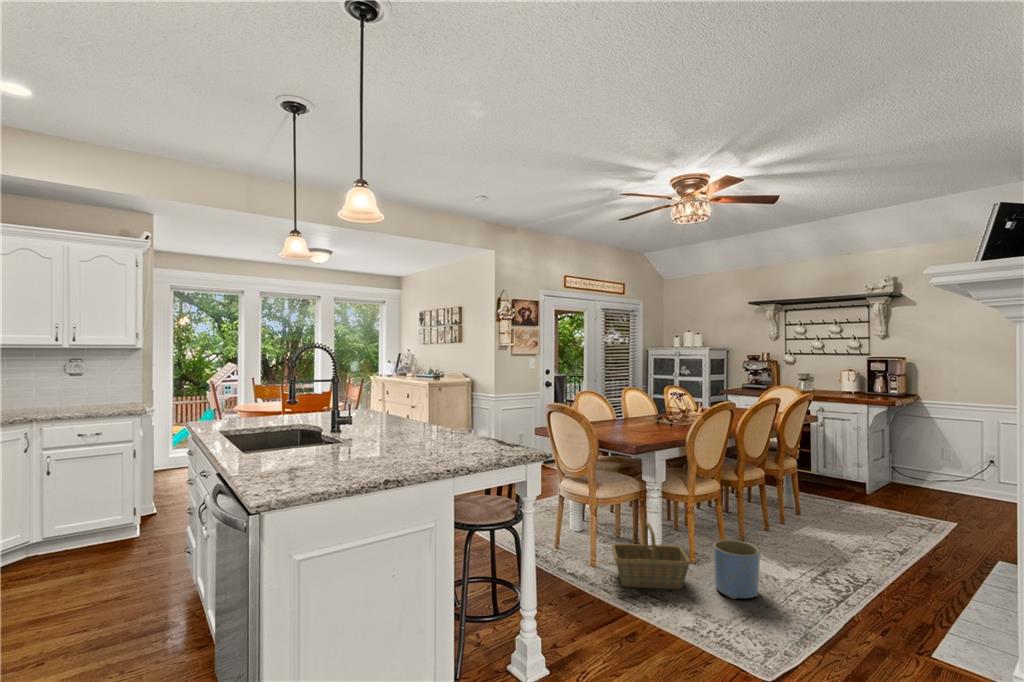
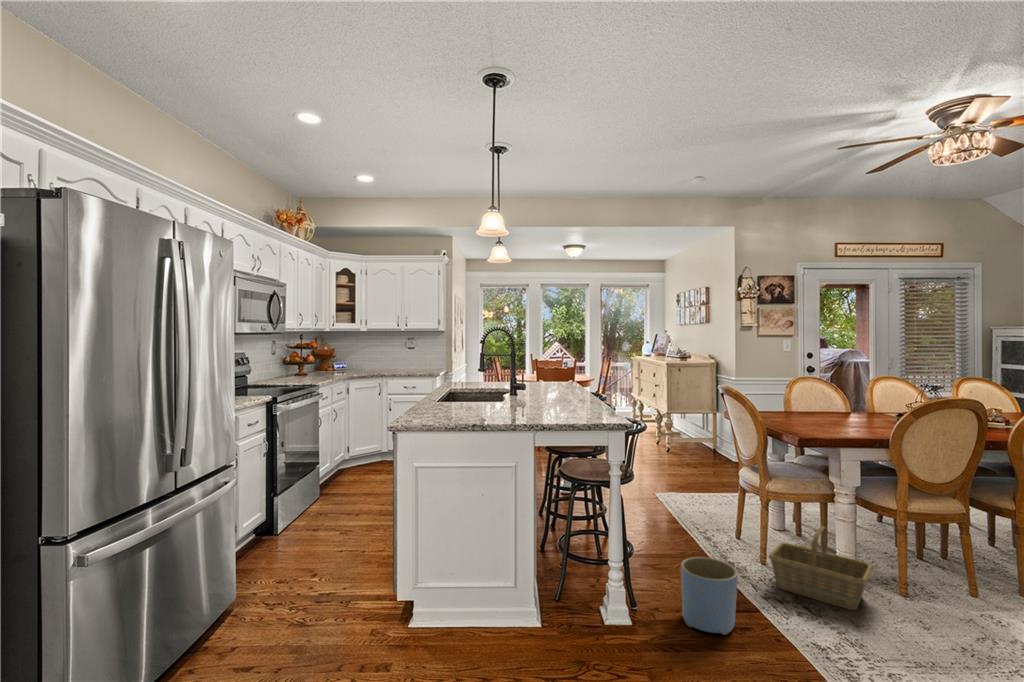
planter: present [714,540,760,599] -> present [681,557,737,635]

